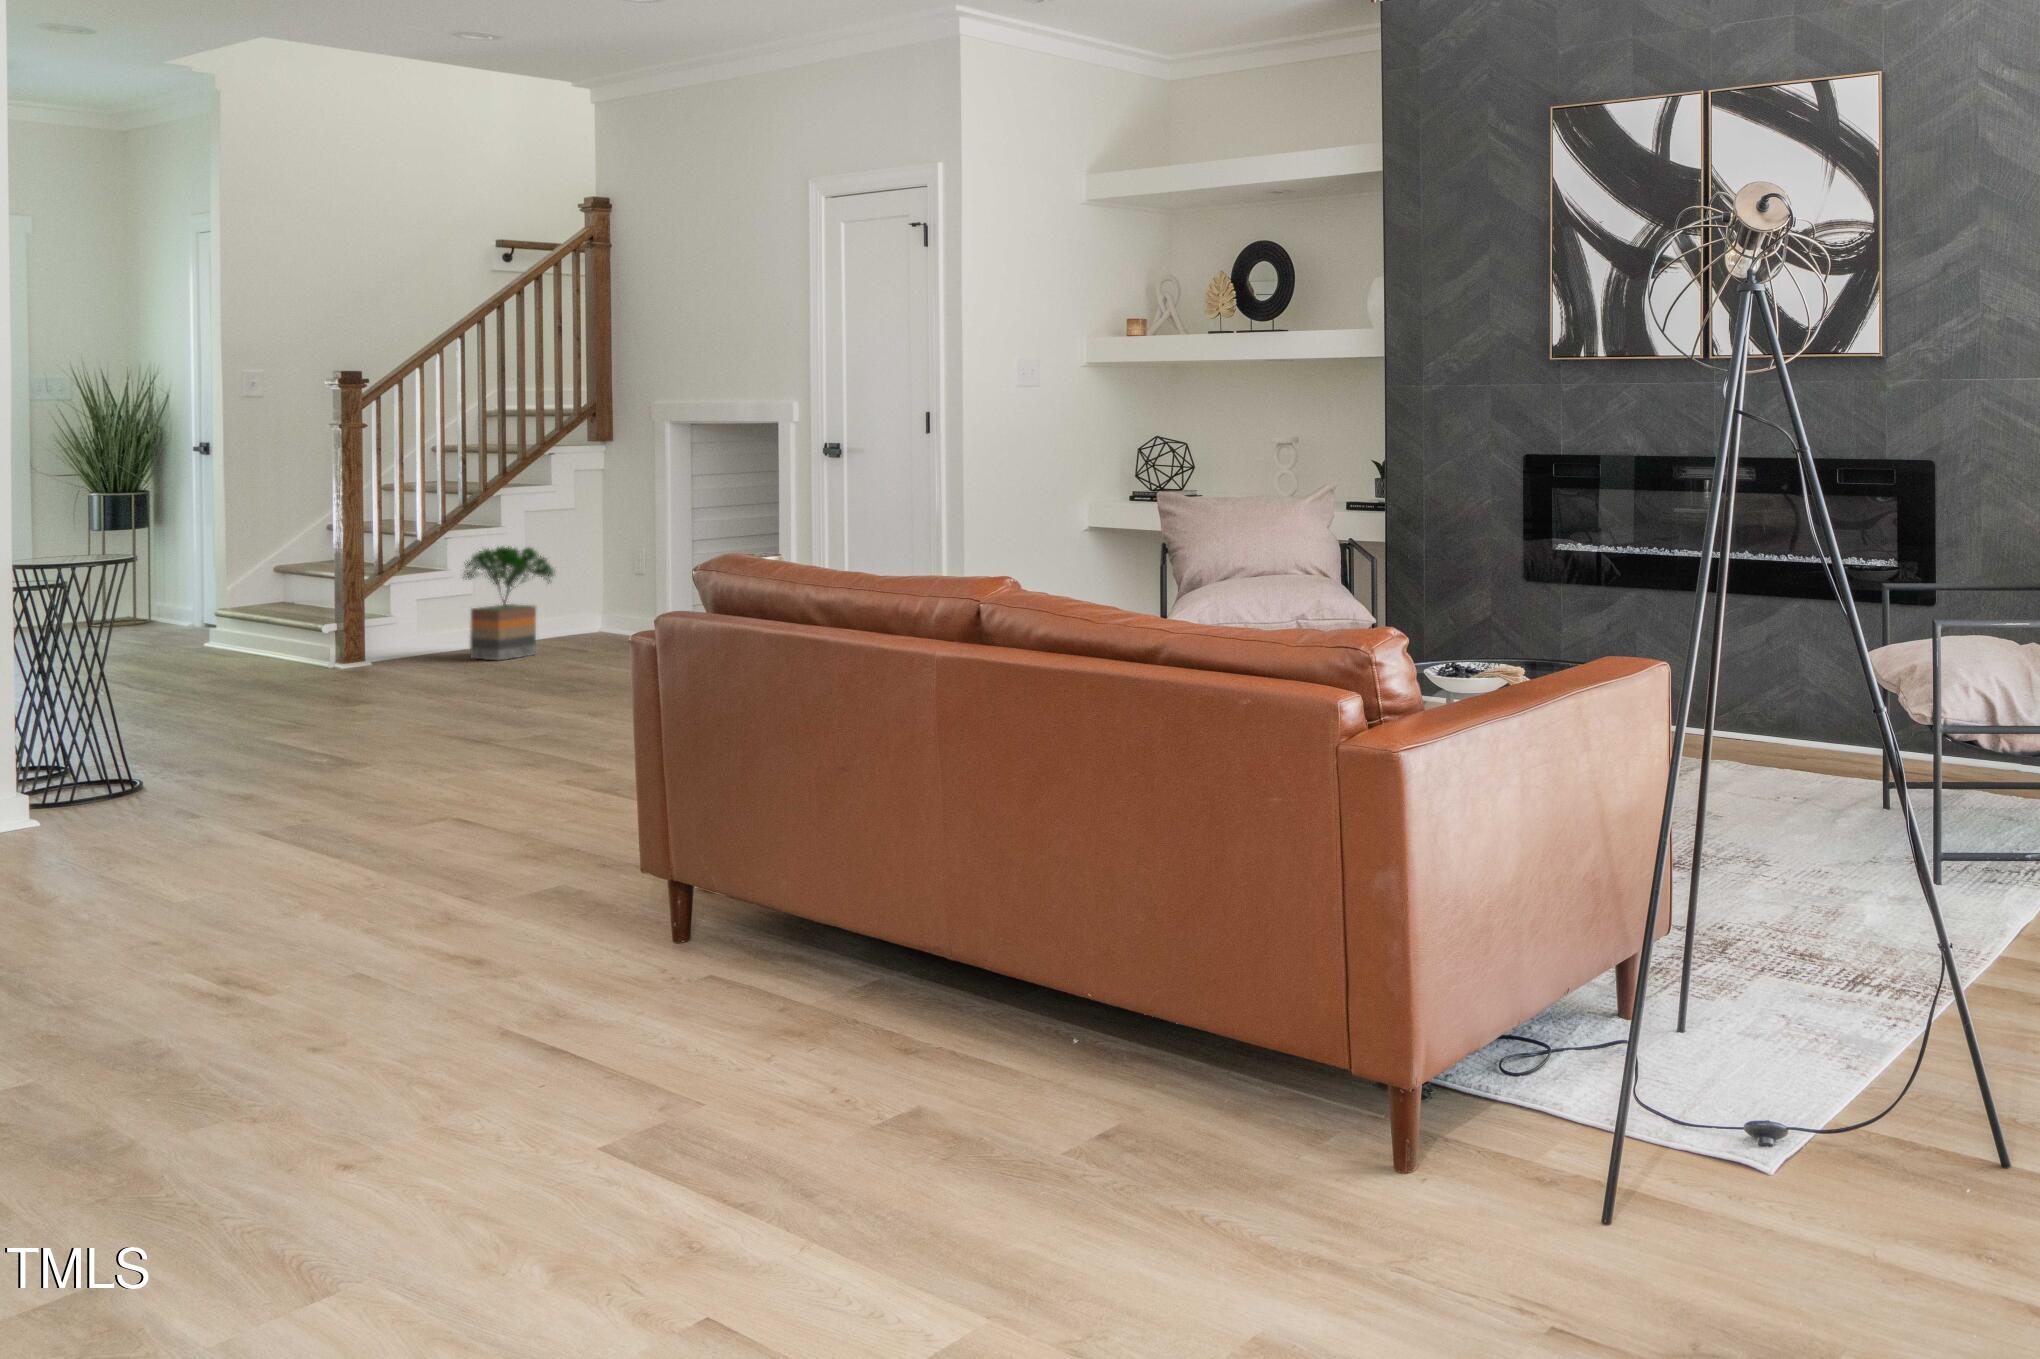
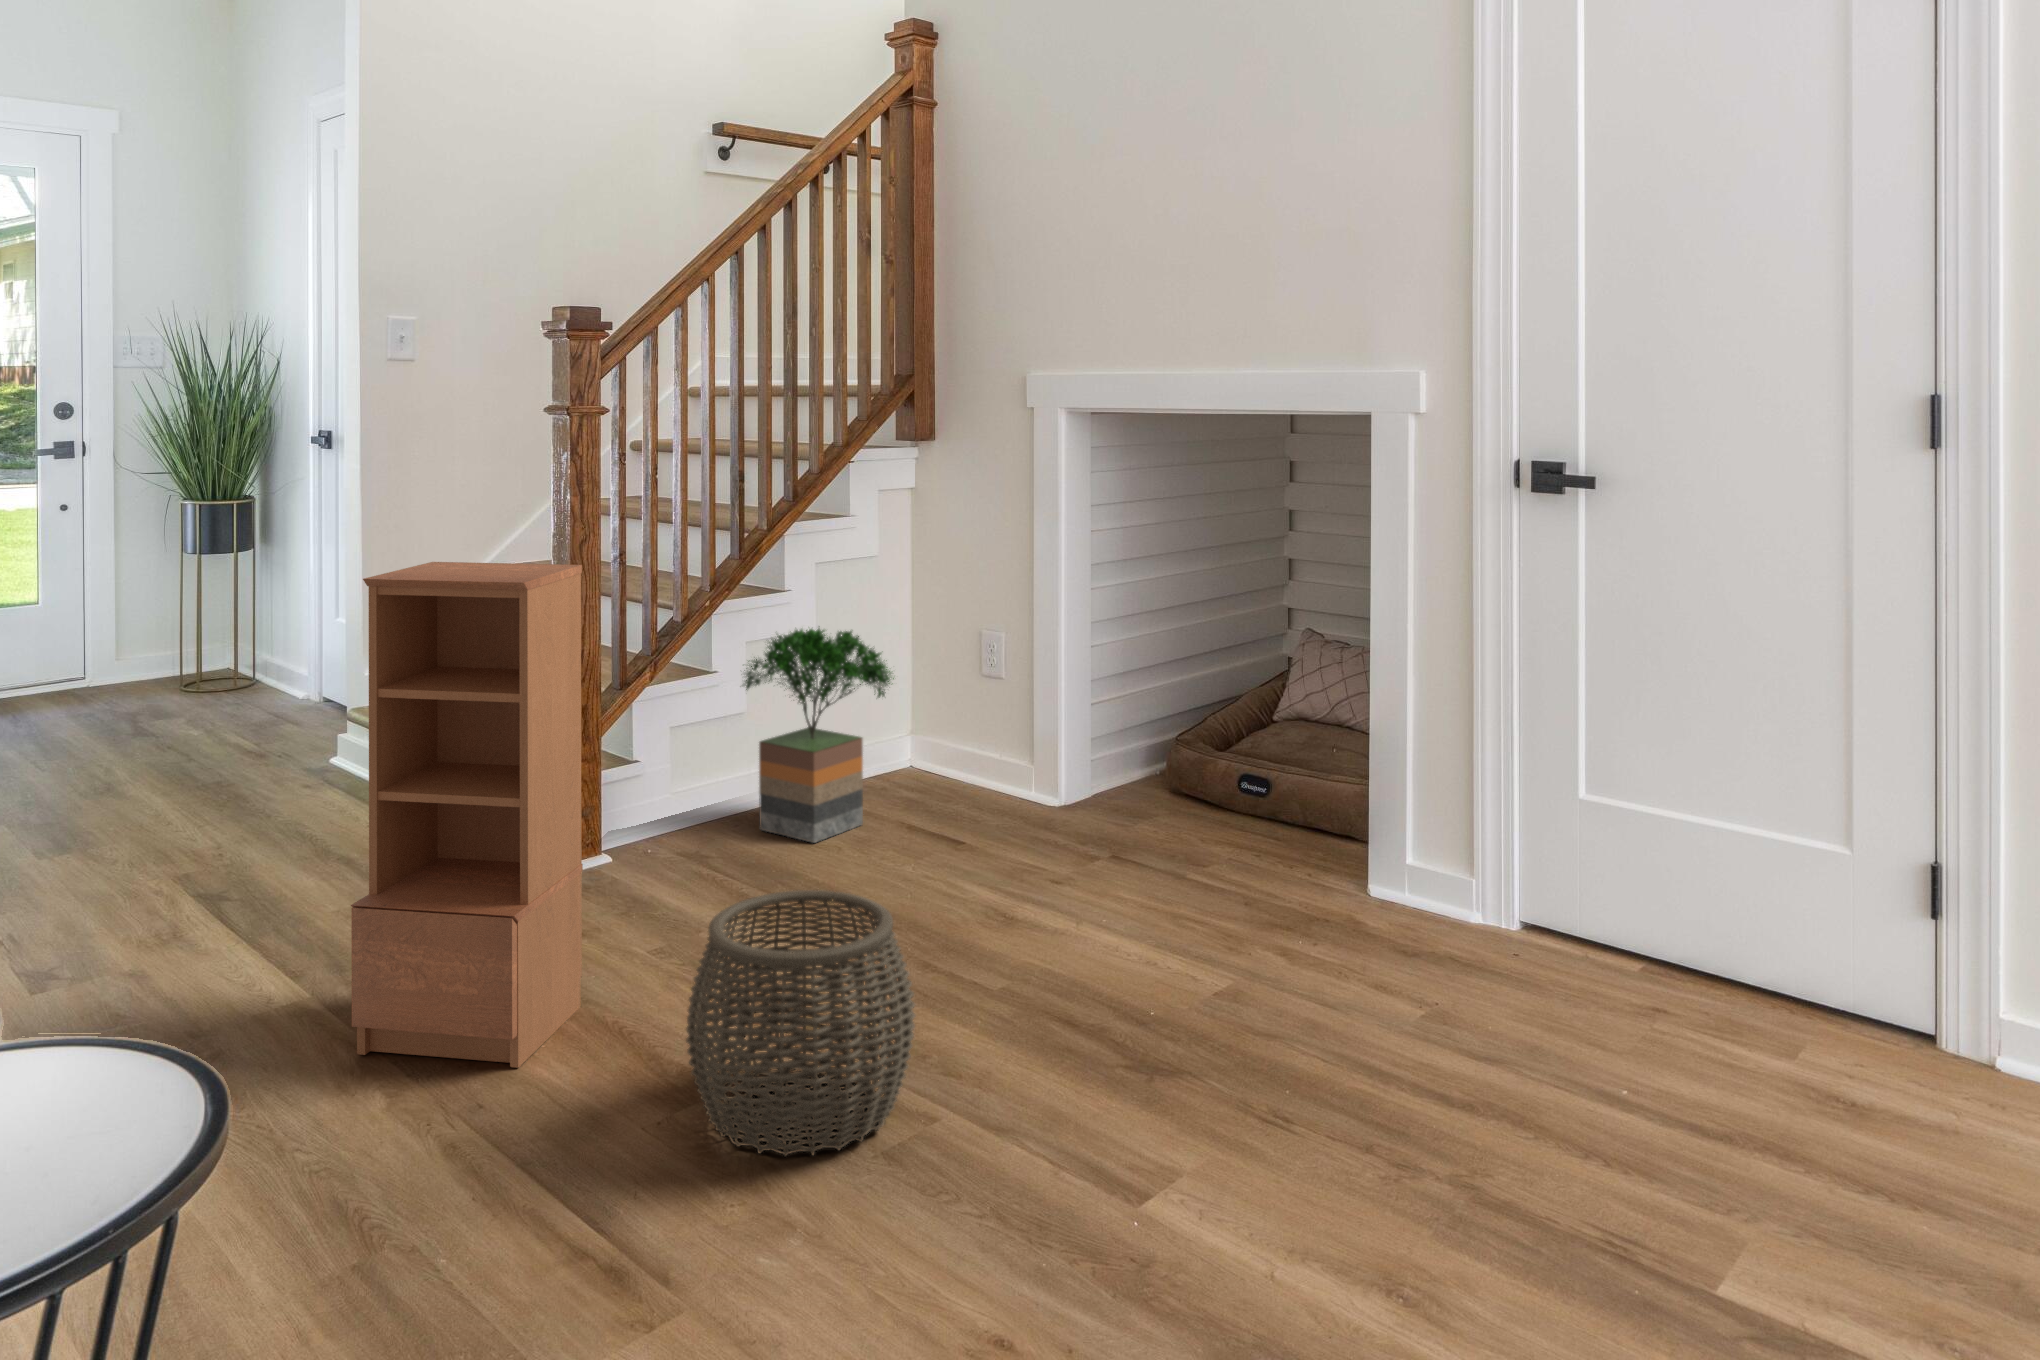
bookcase: none [196,493,326,715] -> present [351,562,583,1068]
woven basket: none [353,628,466,721] -> present [686,890,916,1156]

